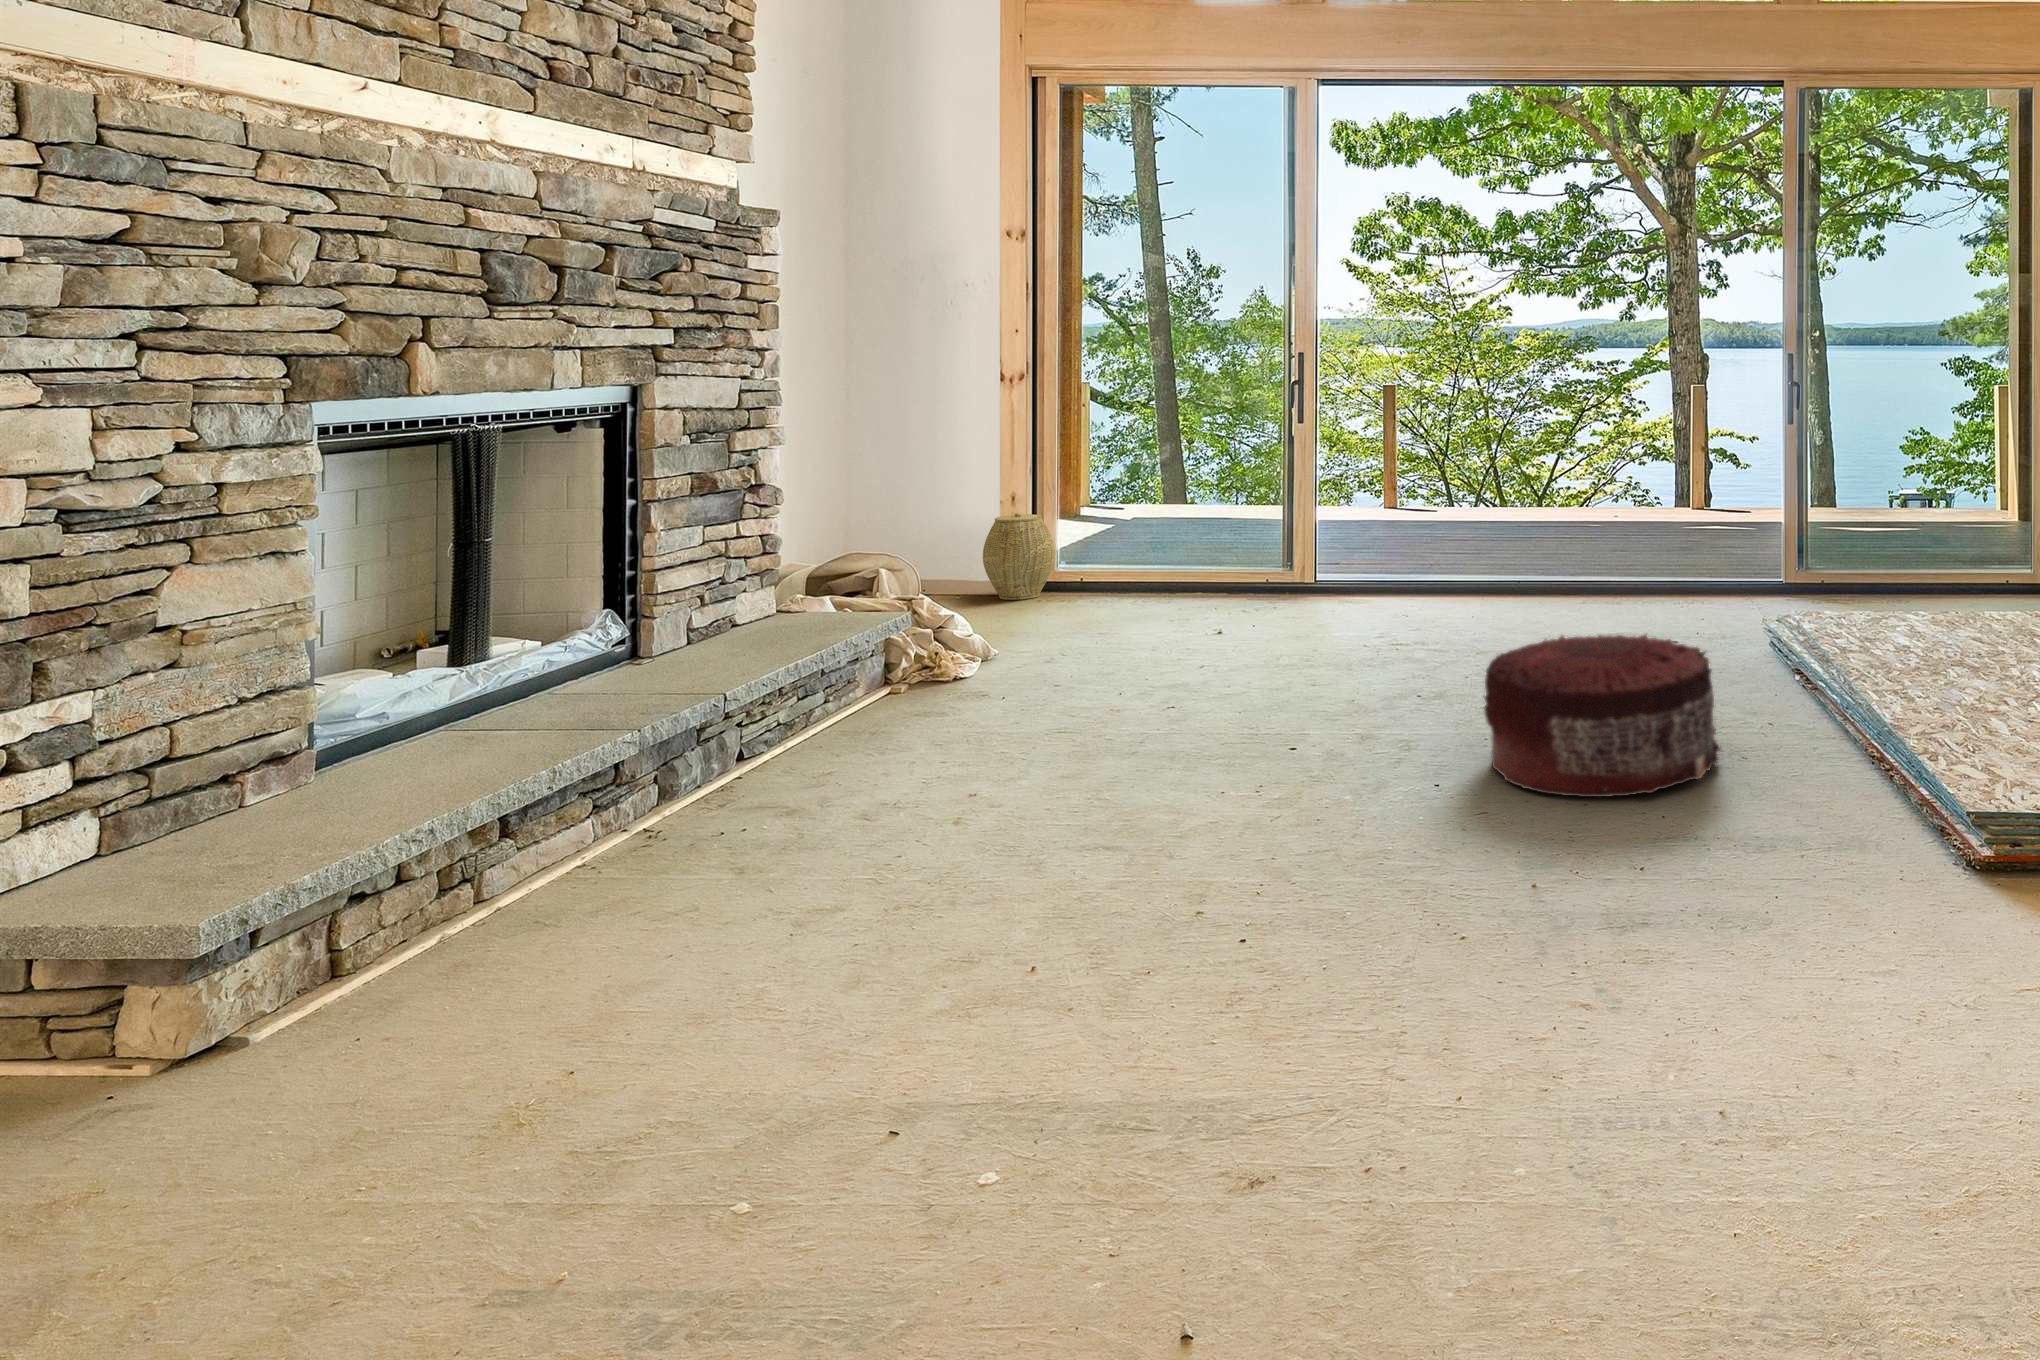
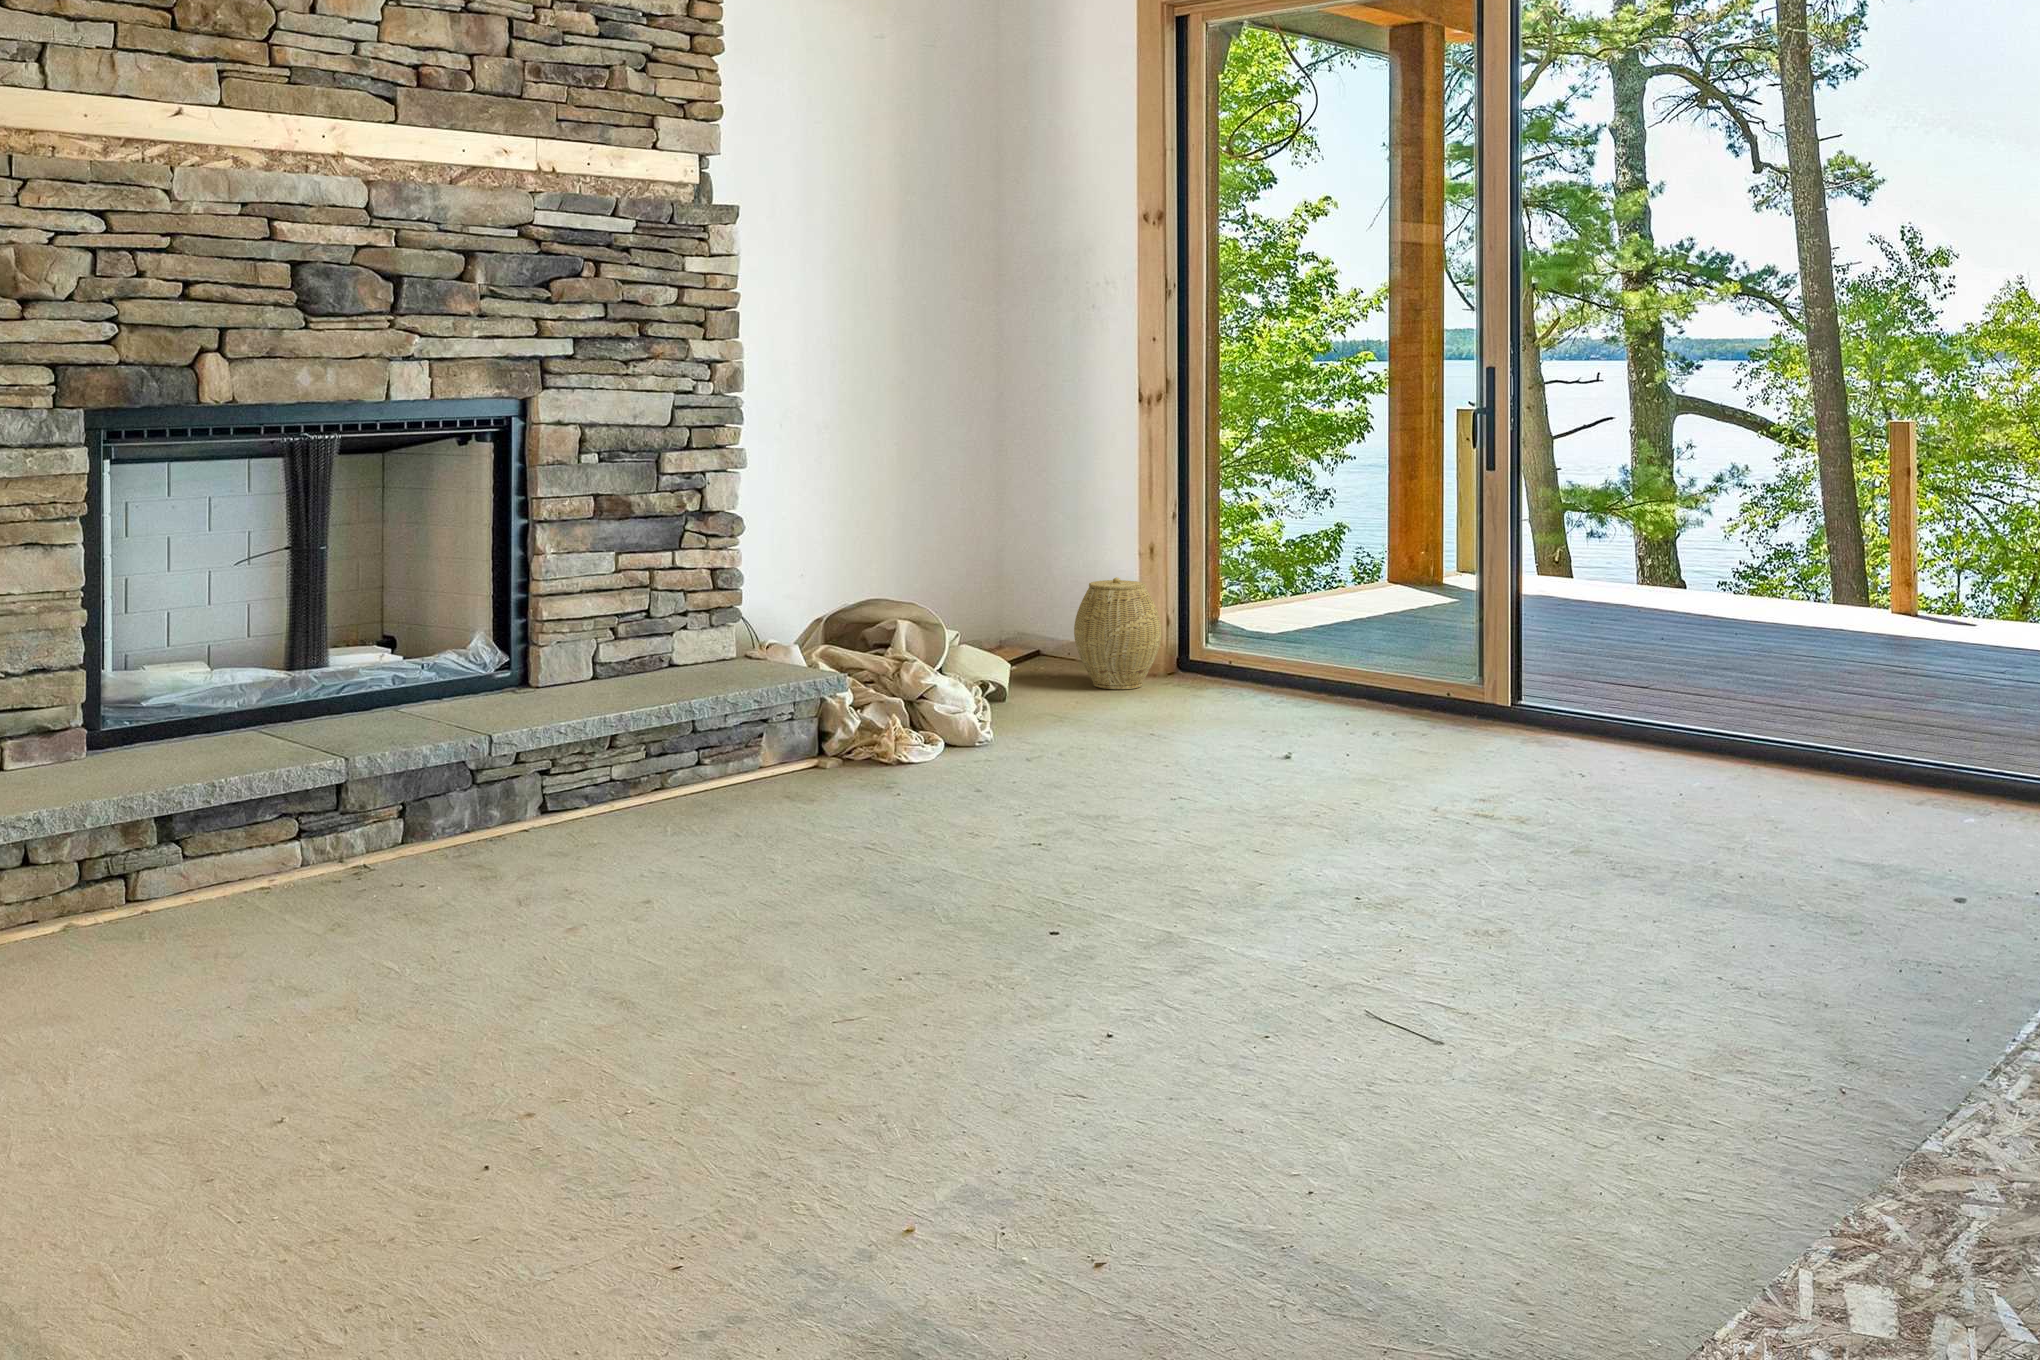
pouf: present [1484,635,1720,797] -> none [1091,867,1490,1178]

